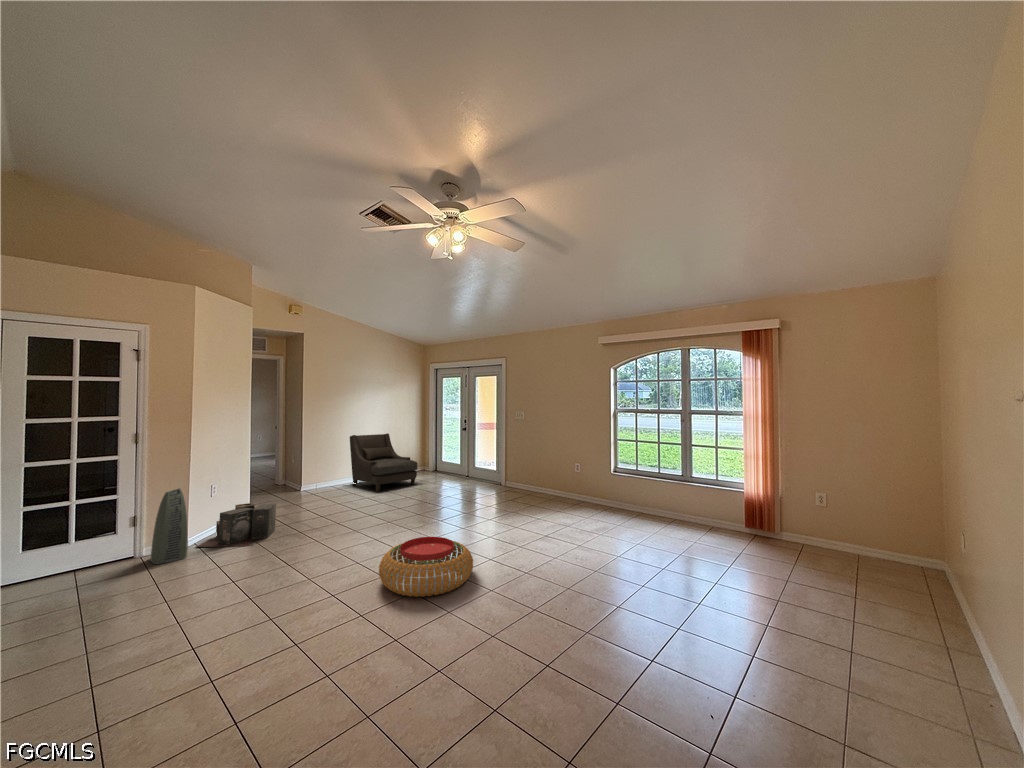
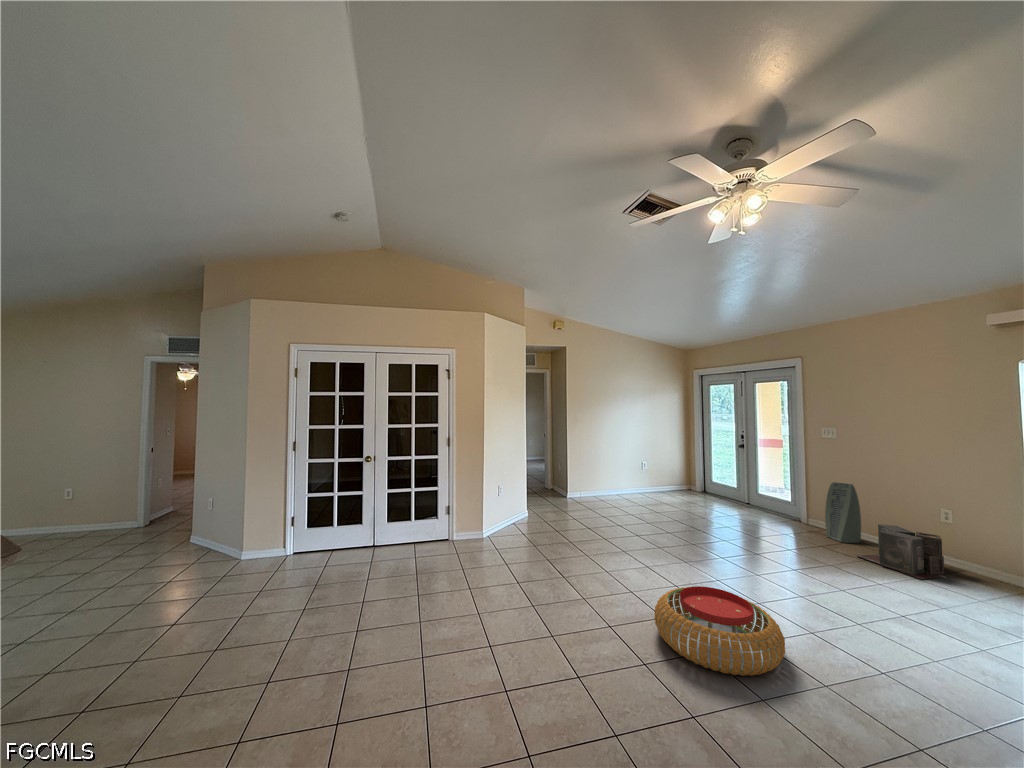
armchair: present [350,433,417,492] -> none [609,446,683,509]
air purifier: present [151,488,188,564] -> present [825,482,861,543]
speaker: present [196,503,276,547] -> present [857,524,946,579]

